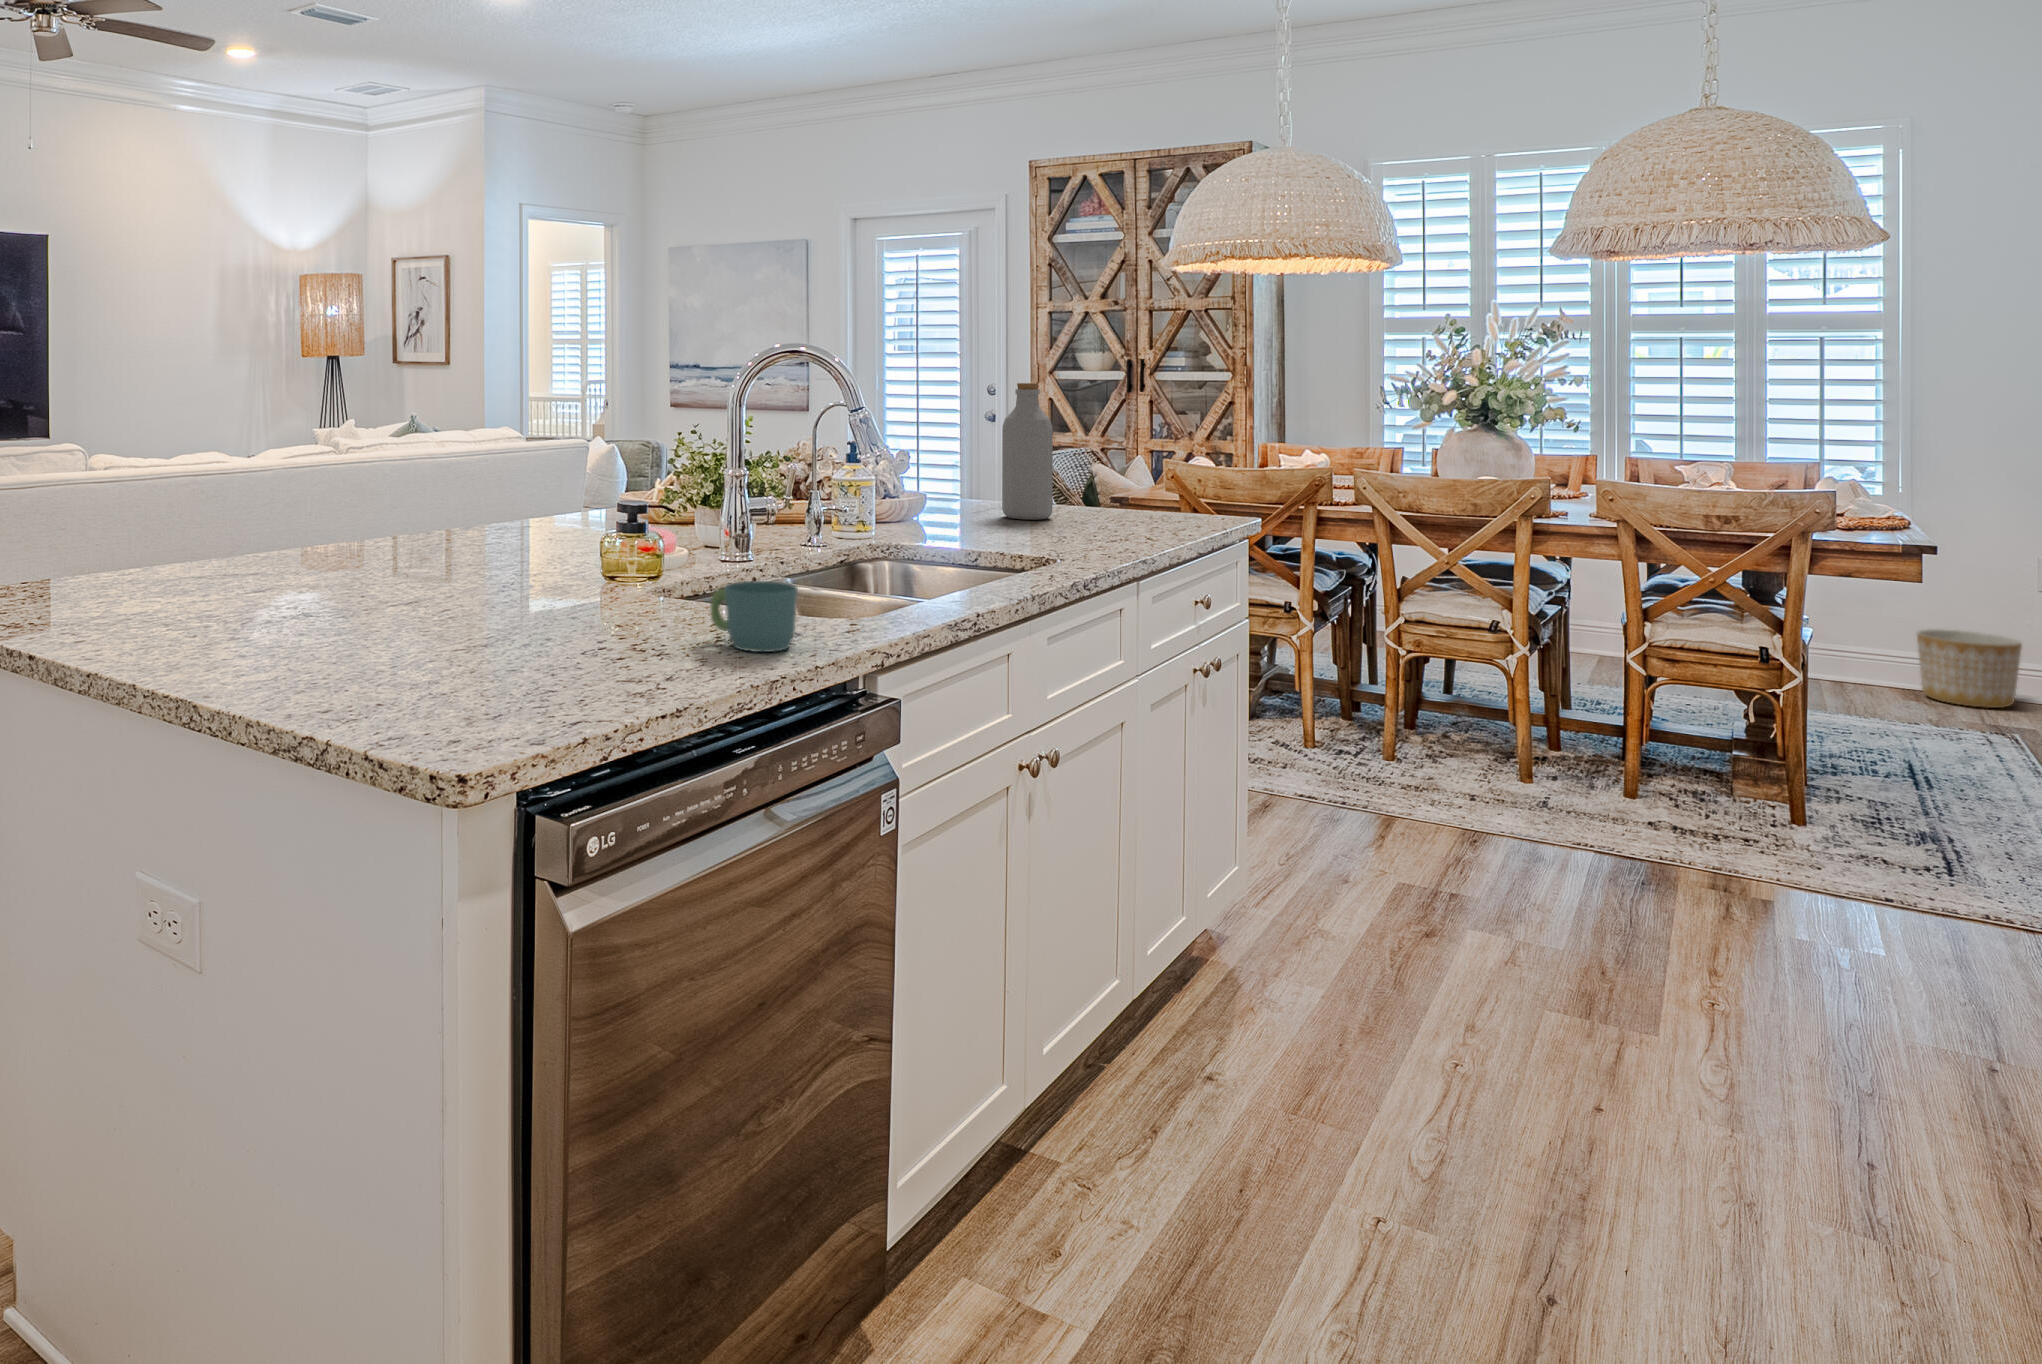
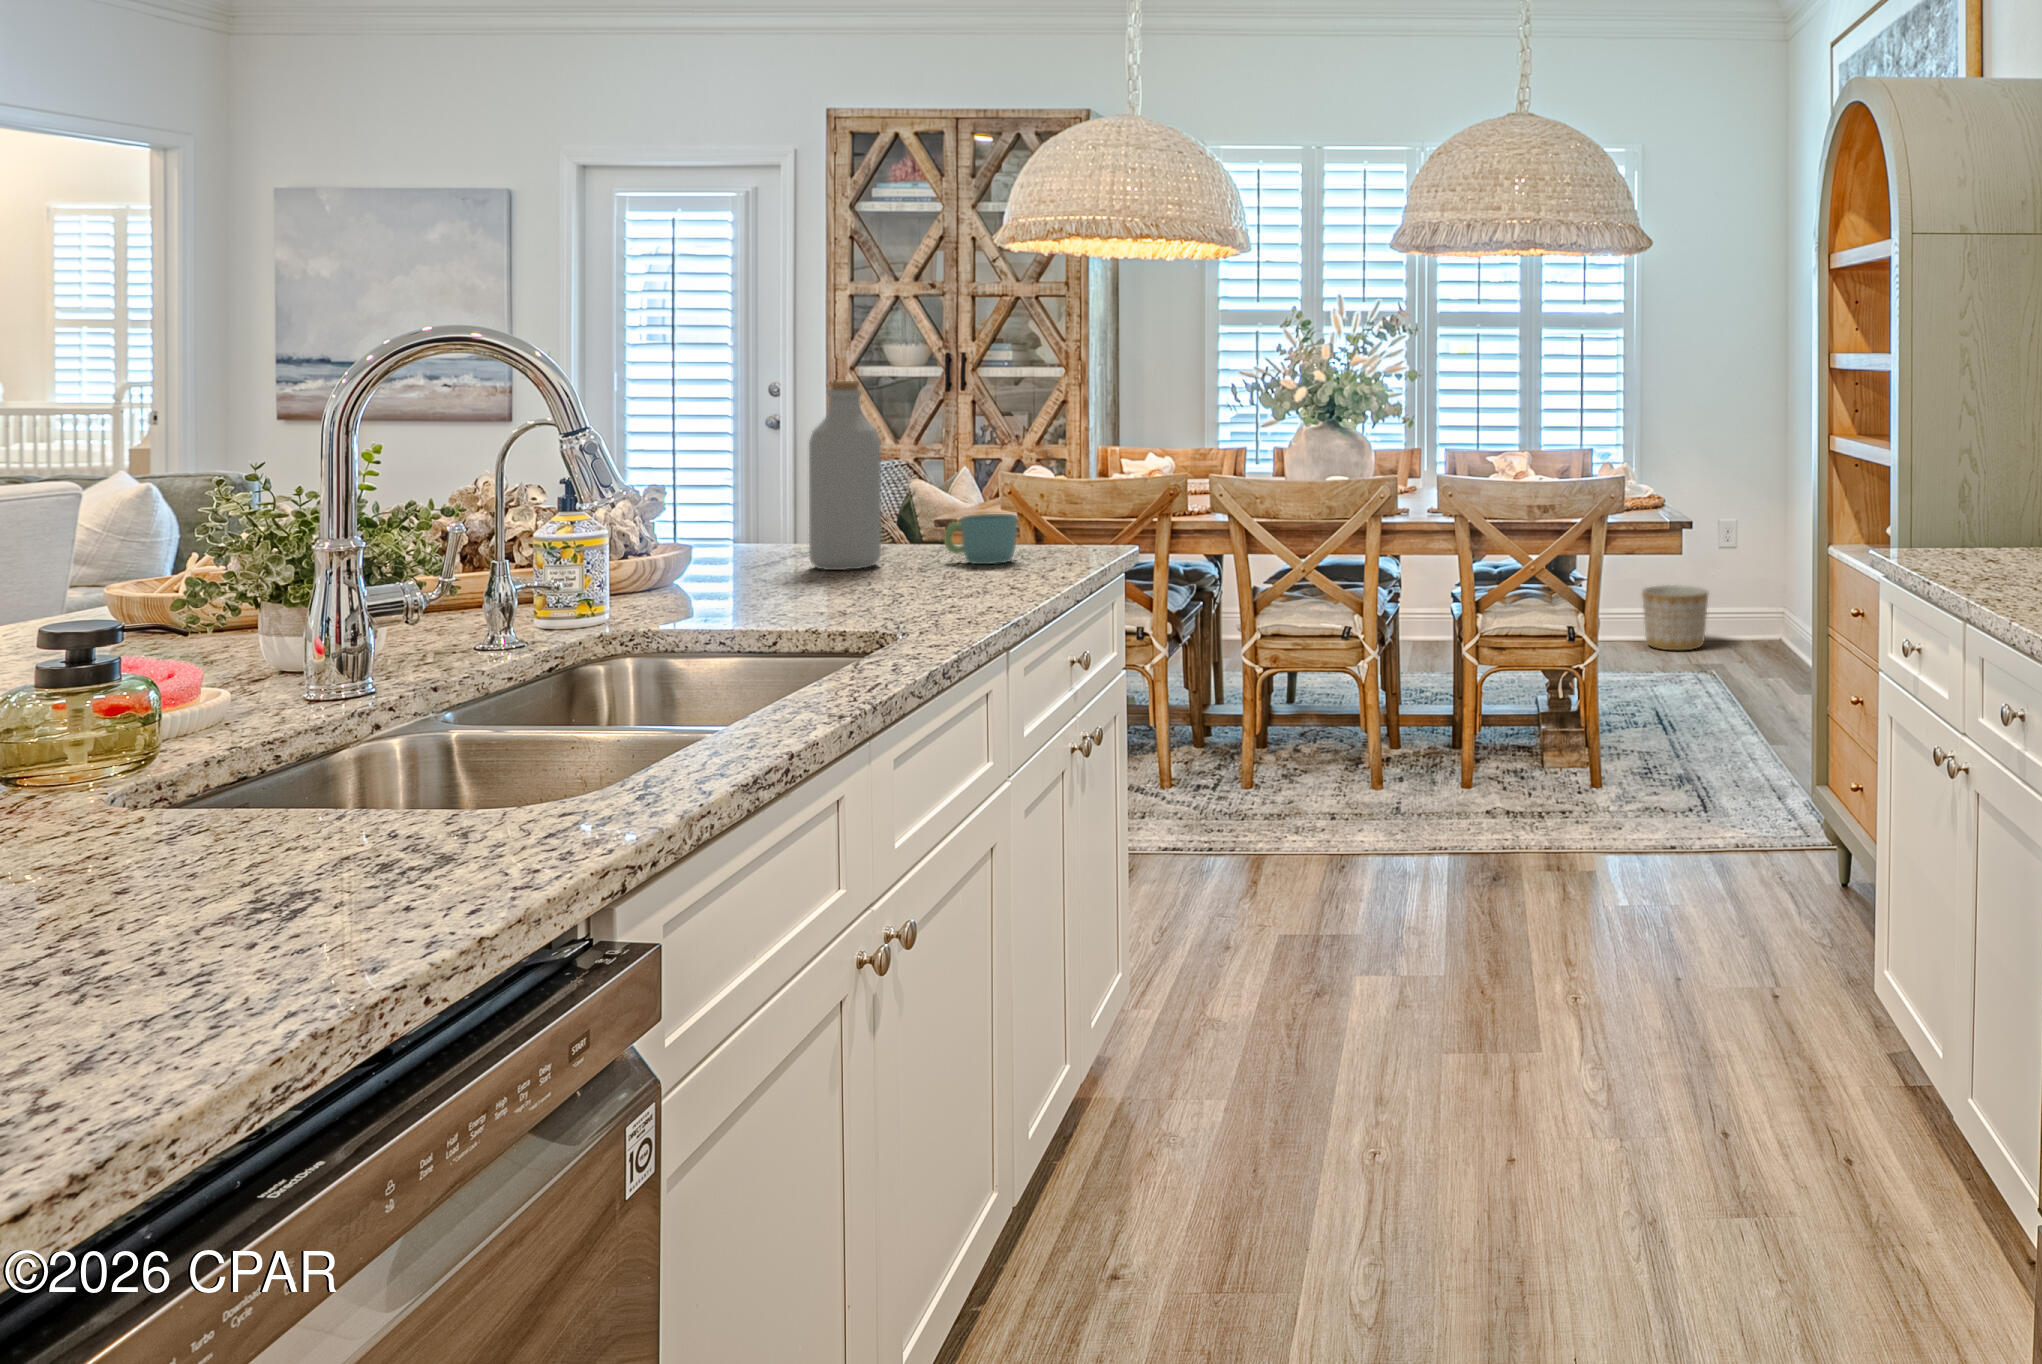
mug: present [710,581,798,652] -> present [944,514,1018,564]

